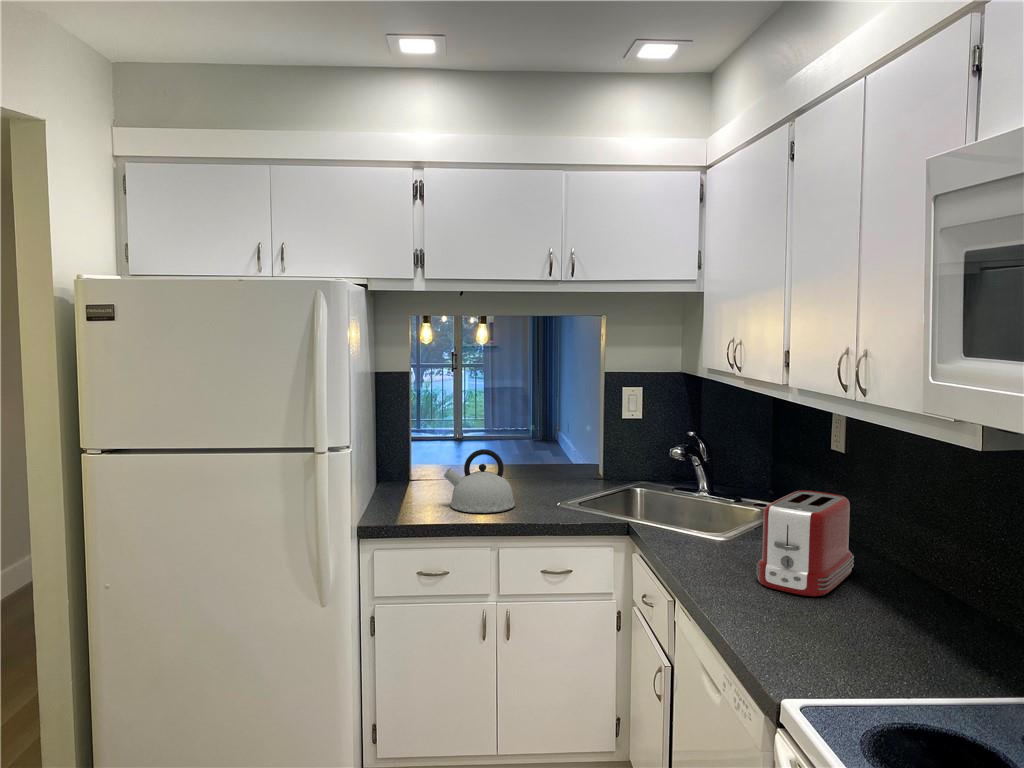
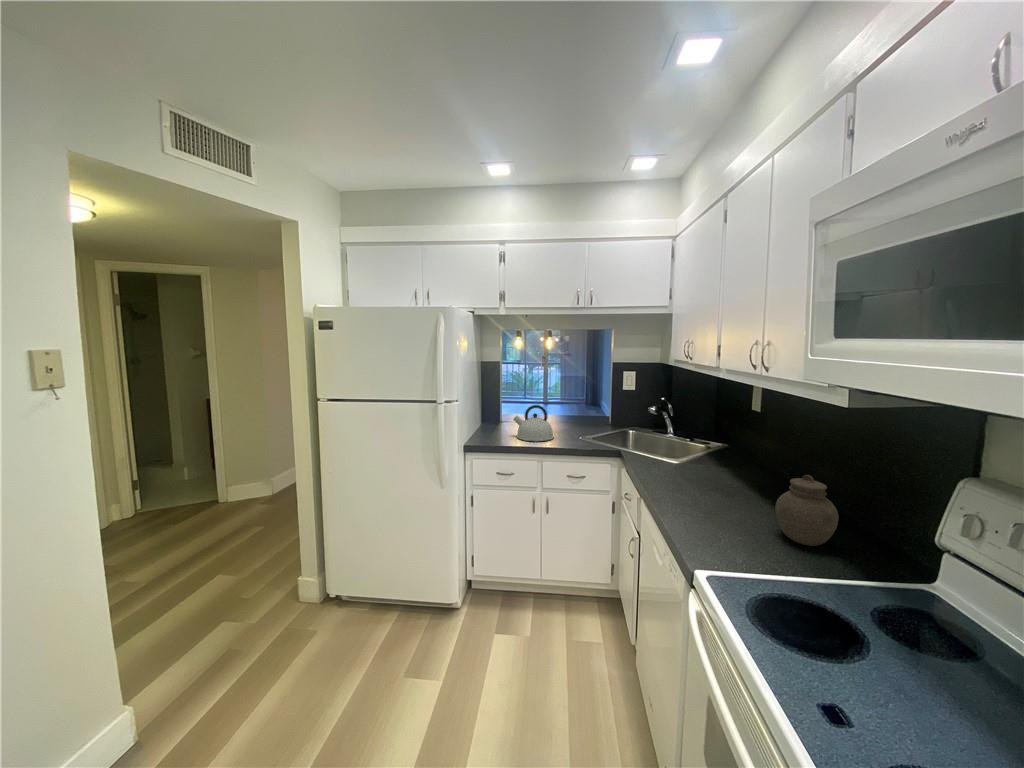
toaster: present [756,491,854,596] -> none [694,435,763,503]
jar: none [882,547,967,651] -> present [776,475,838,546]

